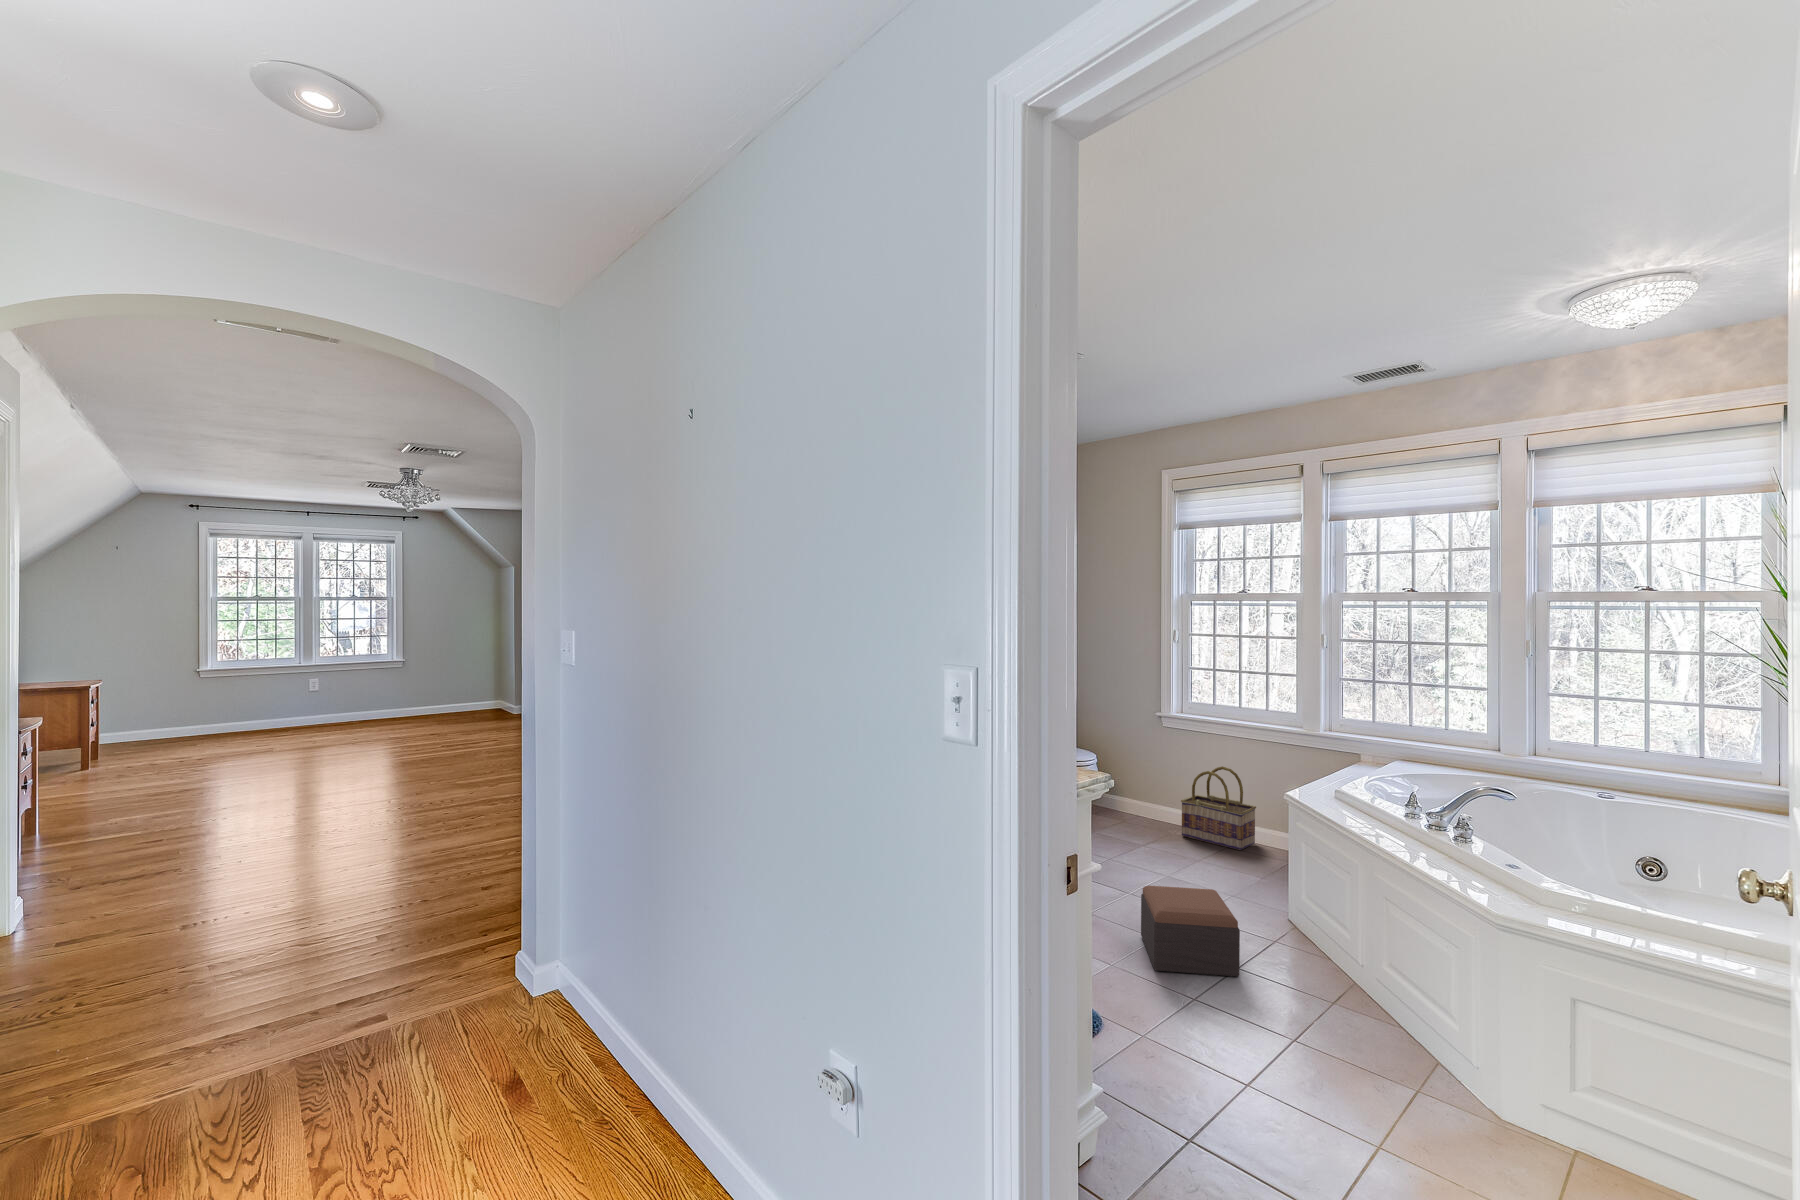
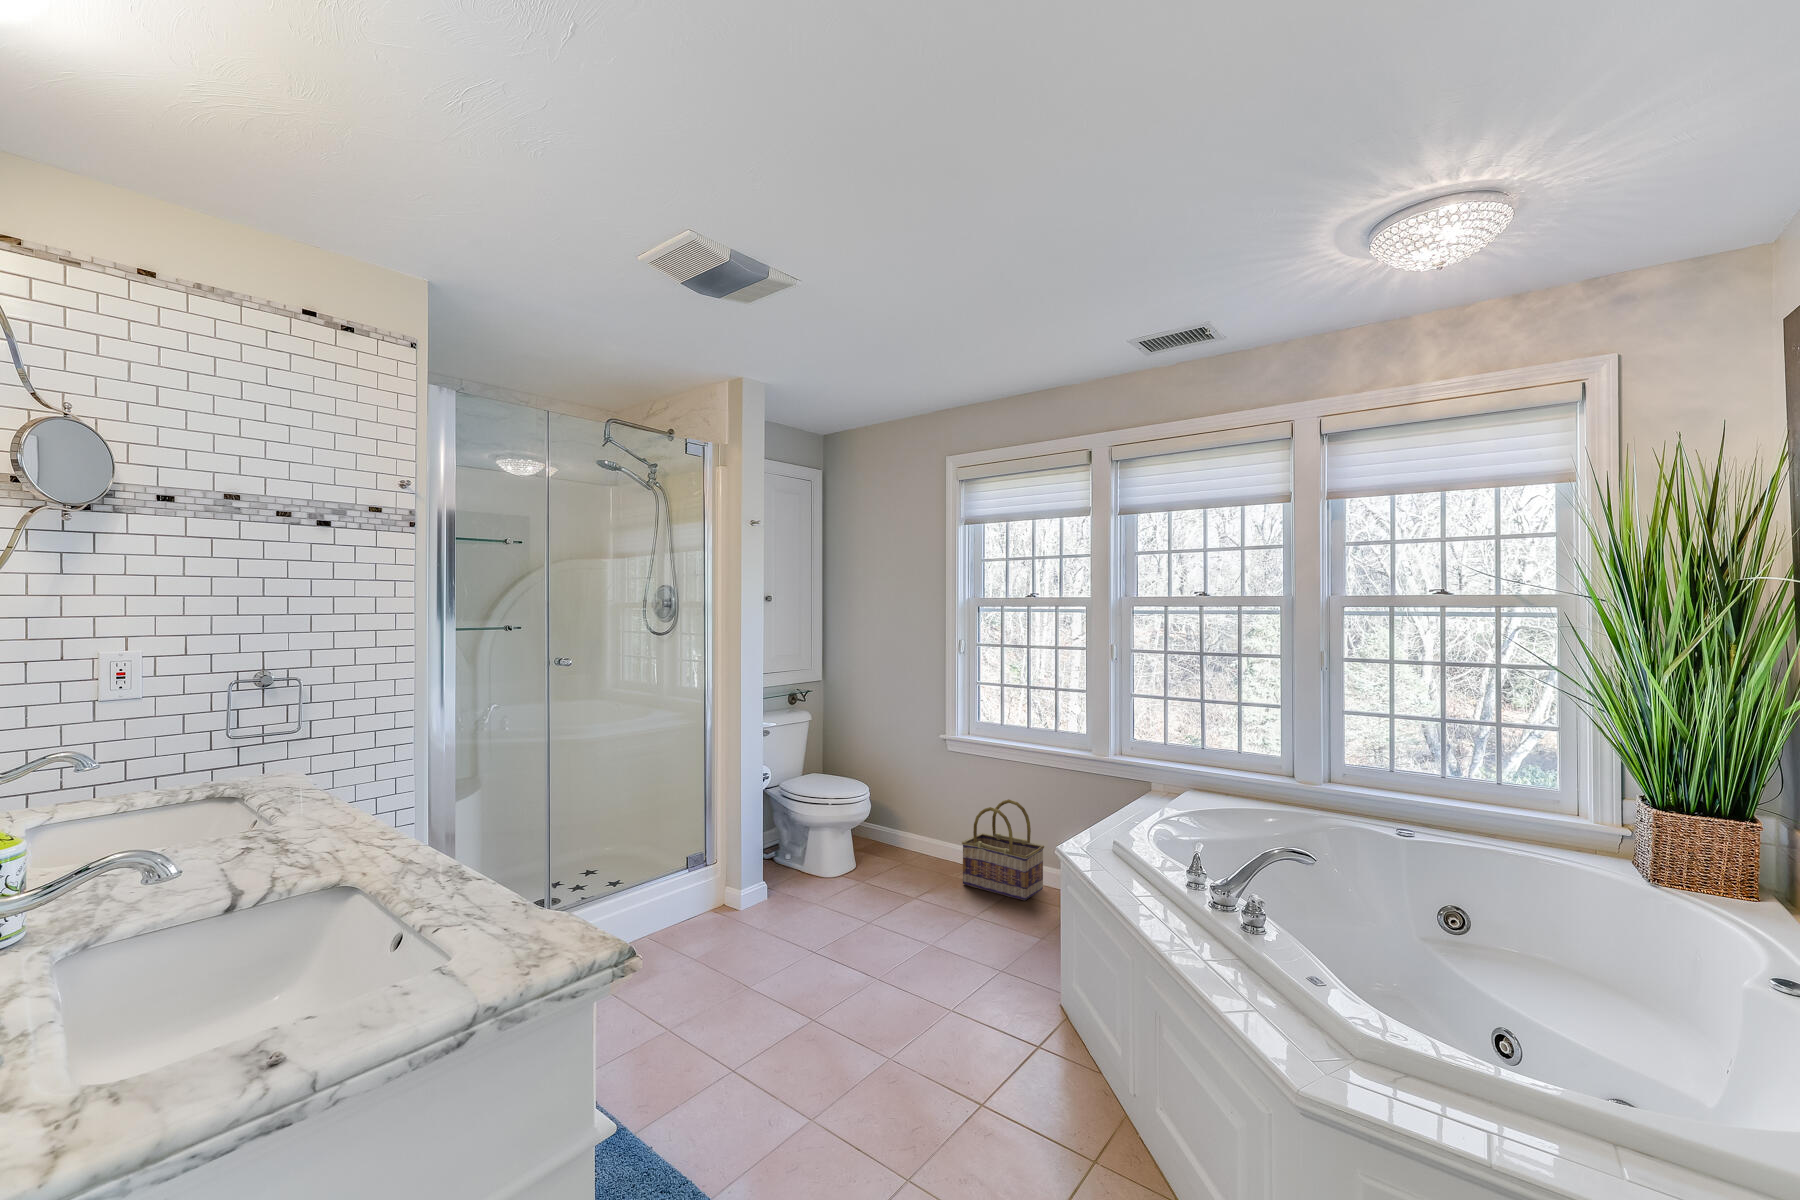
footstool: present [1141,886,1240,977] -> none [873,985,985,1118]

